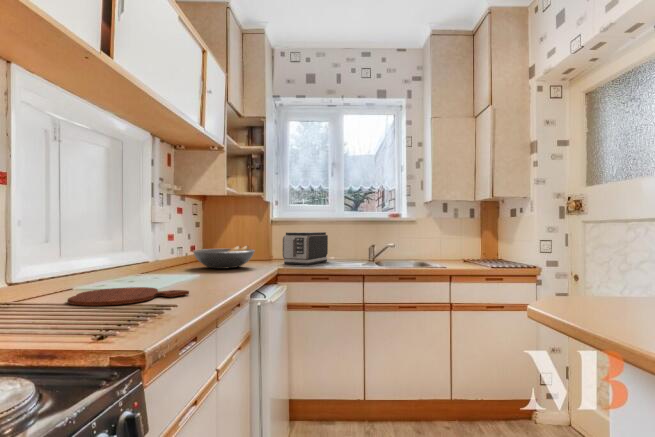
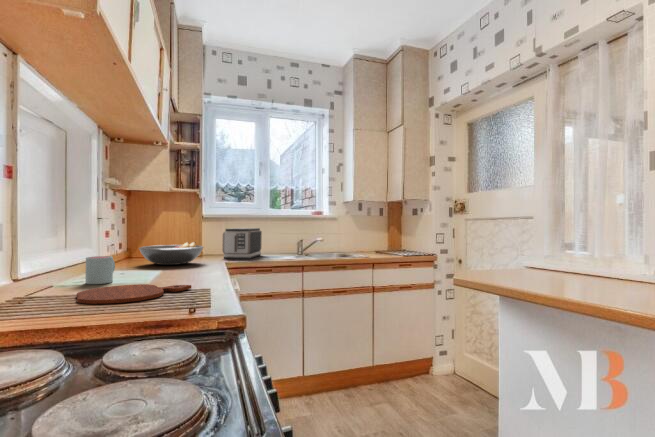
mug: none [114,258,146,285] -> present [86,256,115,284]

